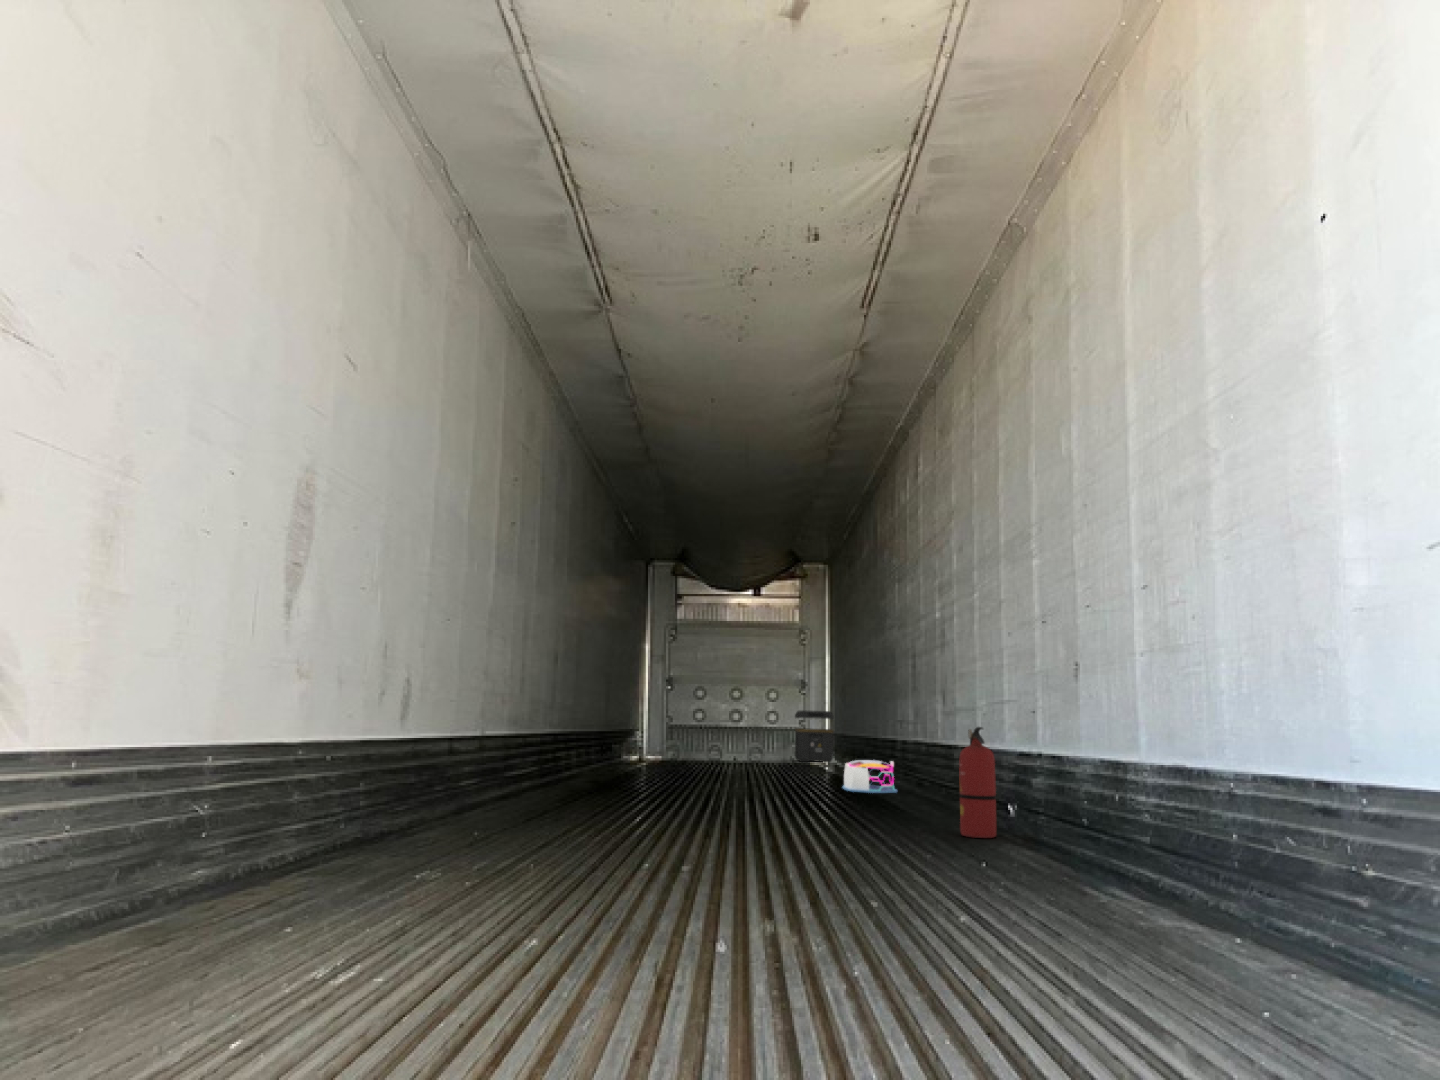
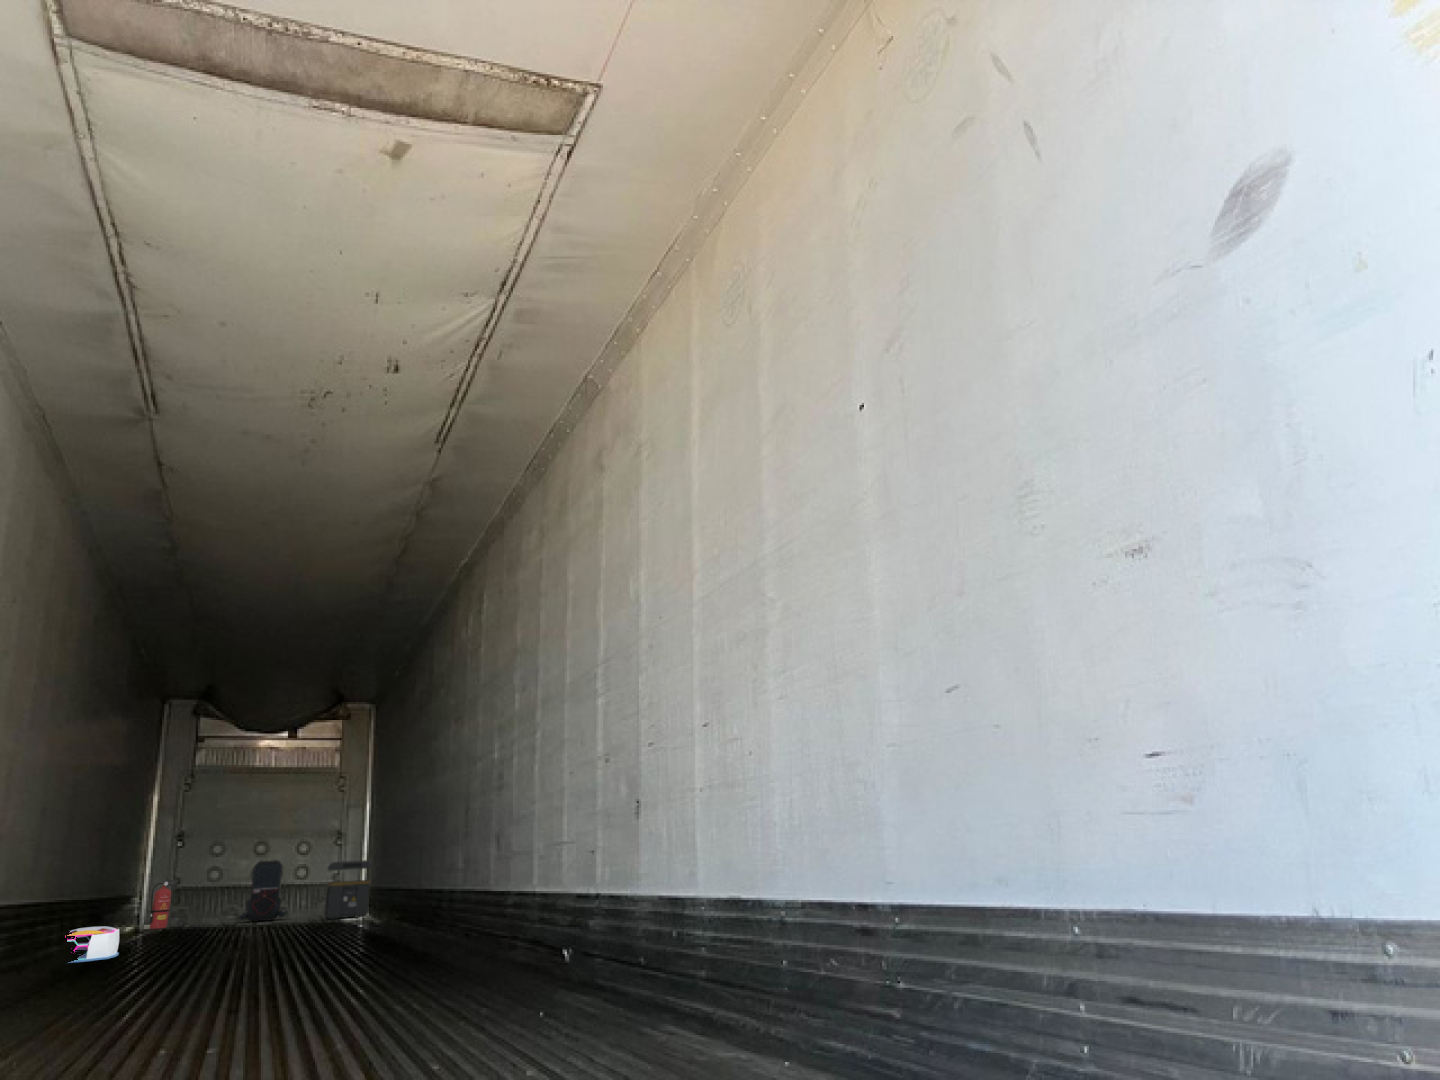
backpack: none [724,705,763,757] -> present [238,860,286,921]
fire extinguisher: present [959,727,996,838] -> present [150,880,175,929]
storage bin: present [843,760,897,793] -> present [65,926,119,963]

